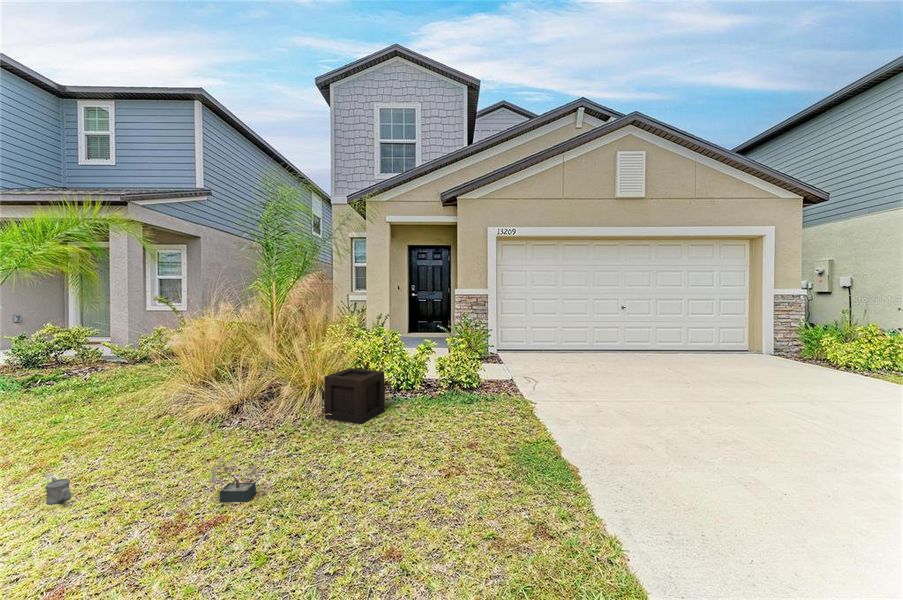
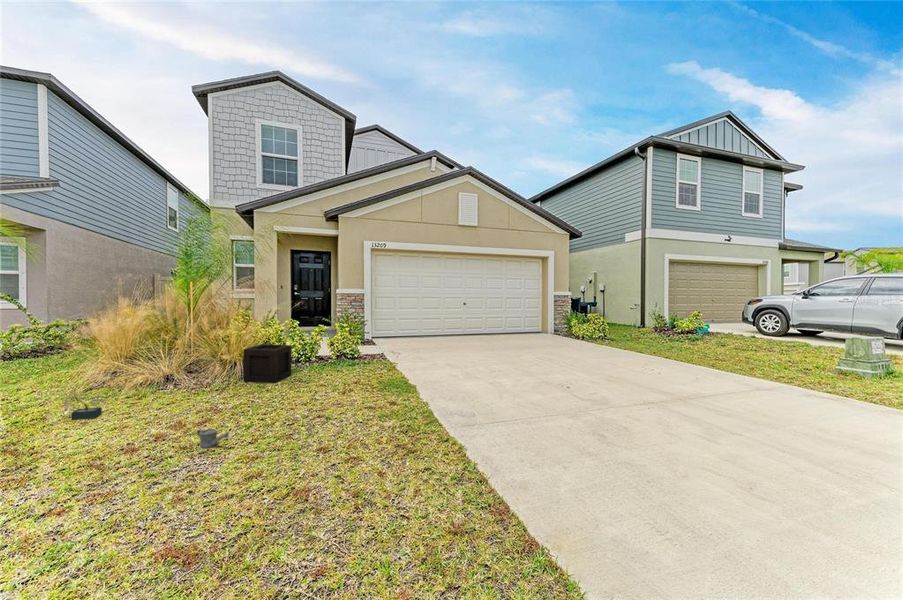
decorative plant: present [208,456,261,502] -> present [62,390,106,420]
watering can: present [46,478,71,505] -> present [197,429,229,448]

